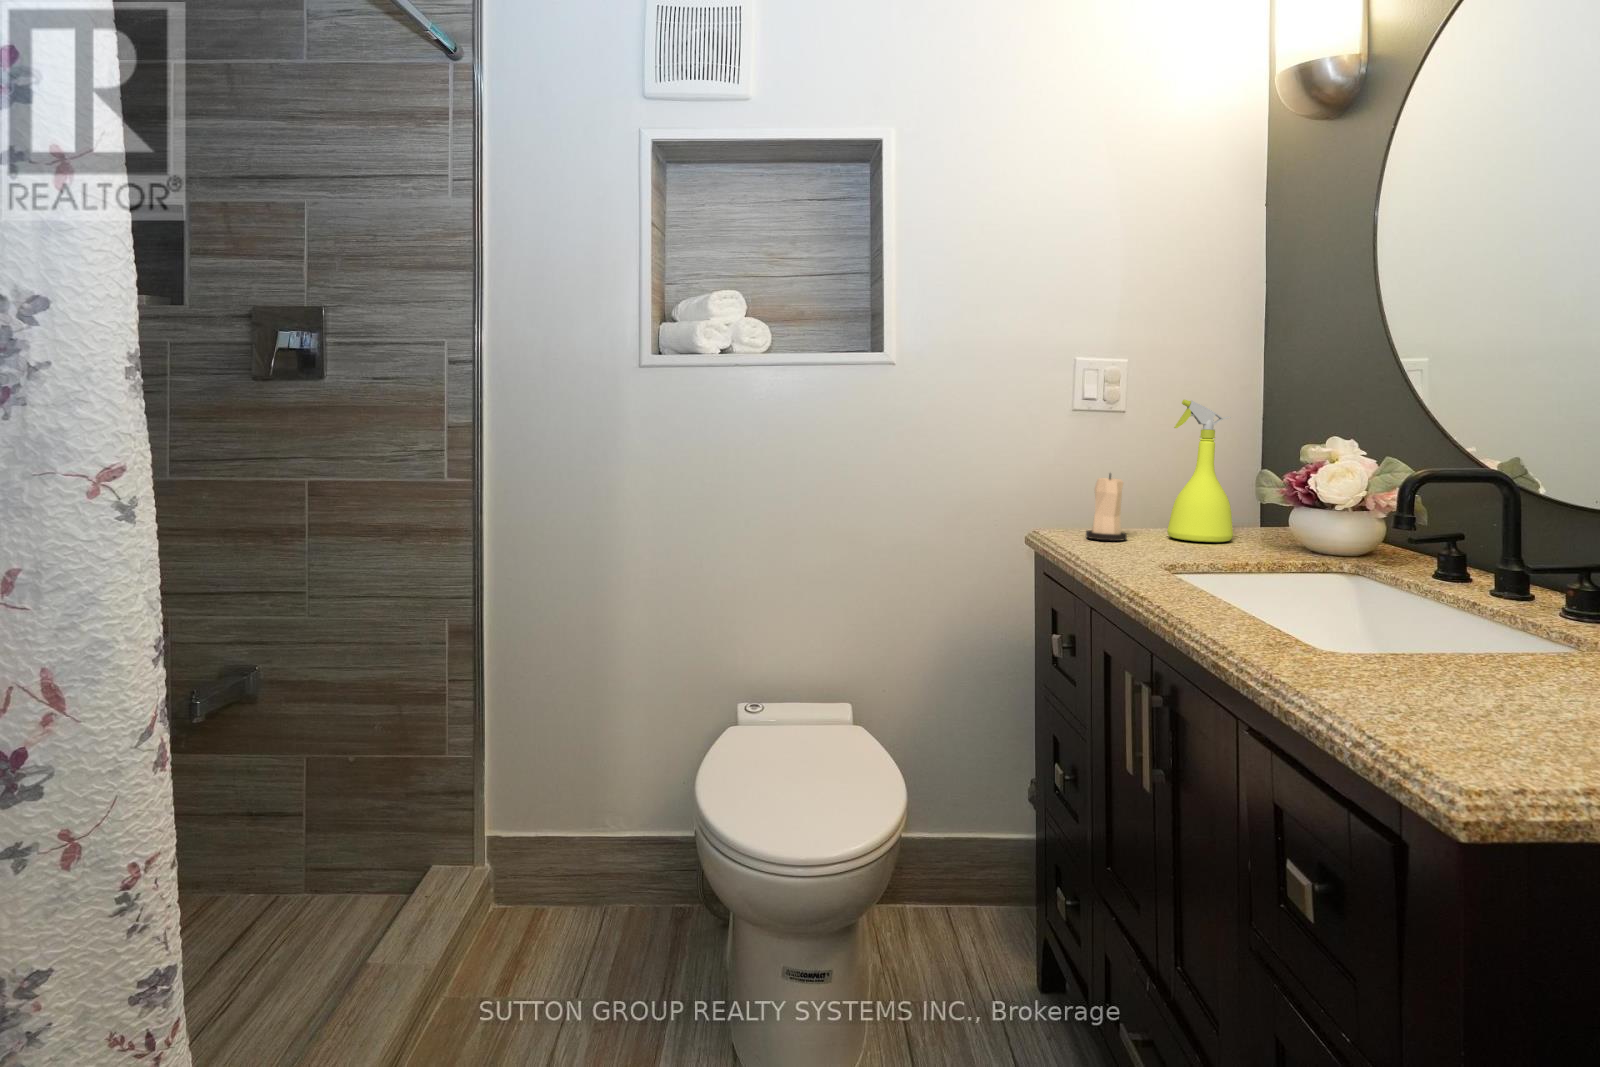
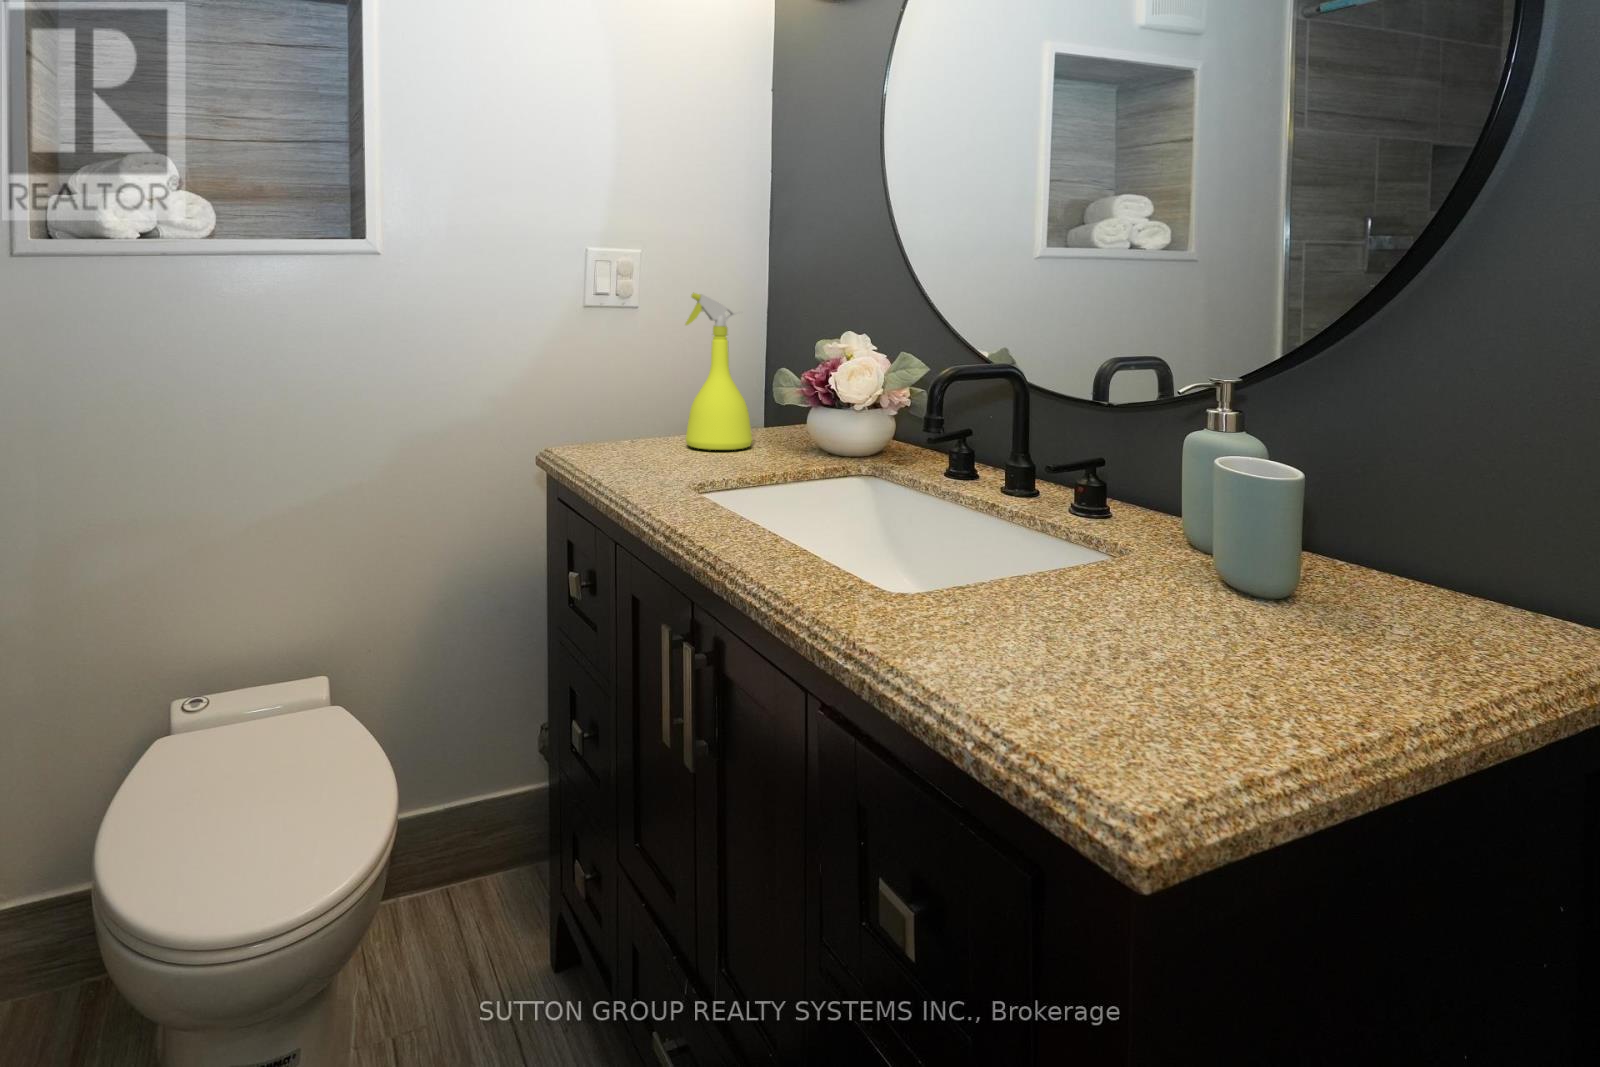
candle: present [1086,473,1127,541] -> none [598,378,644,456]

